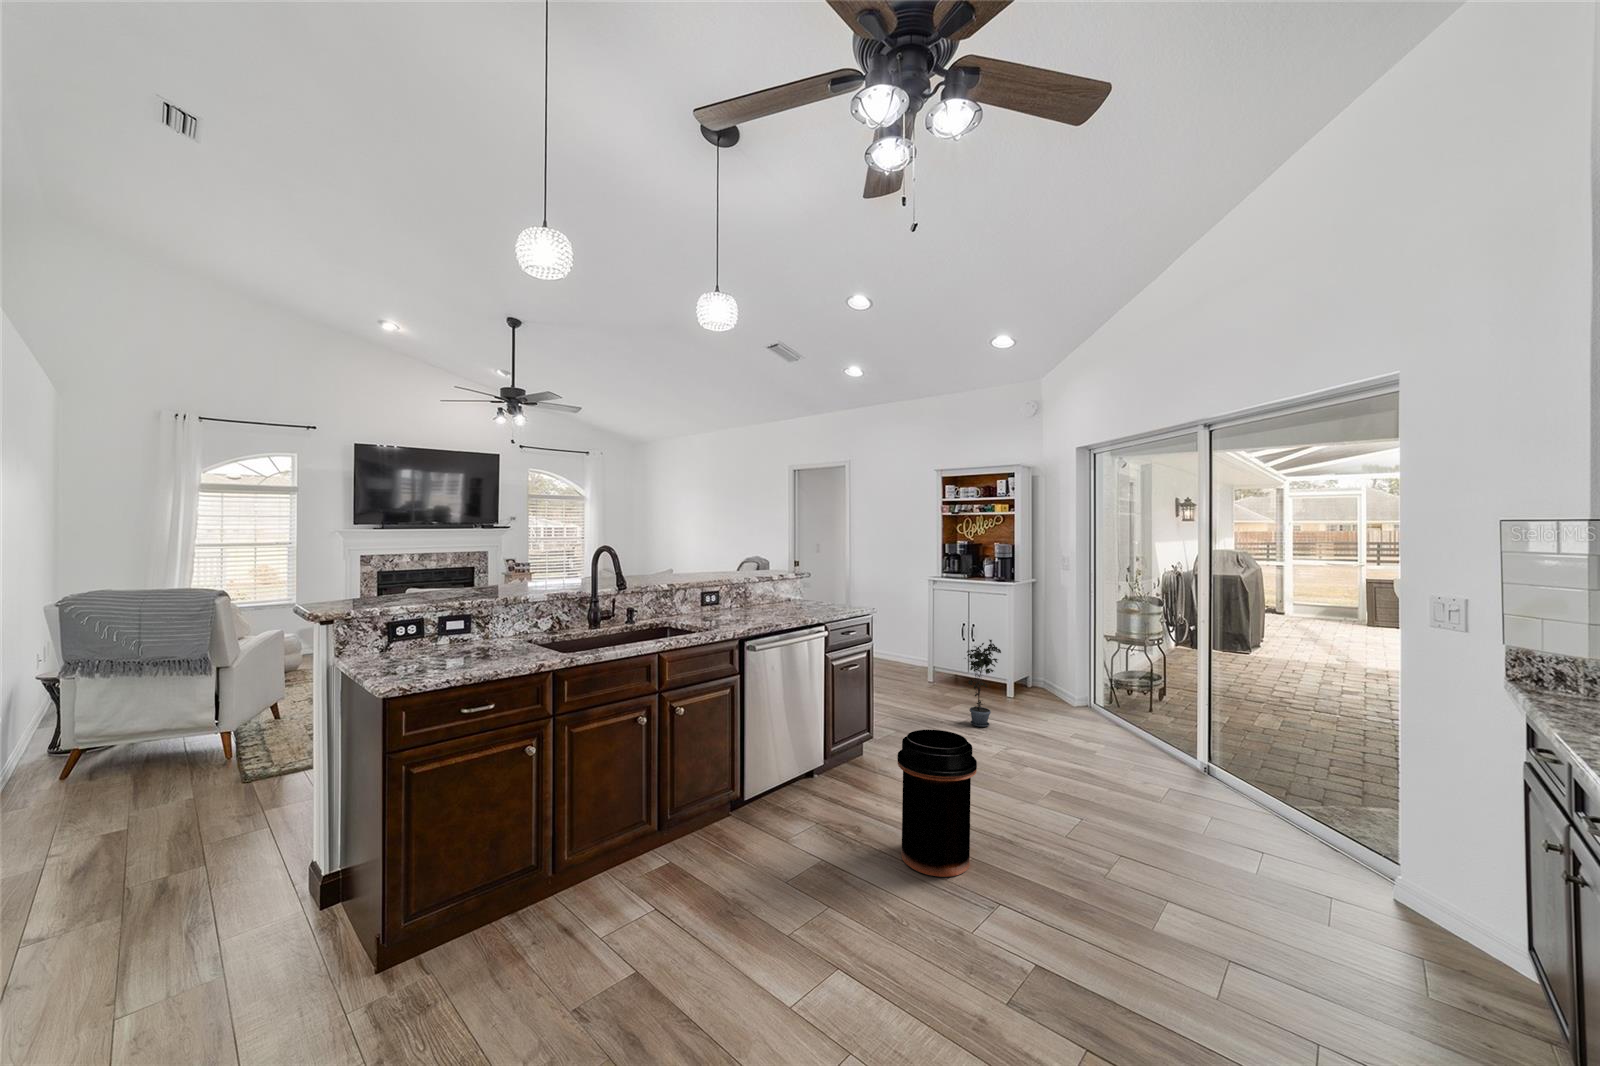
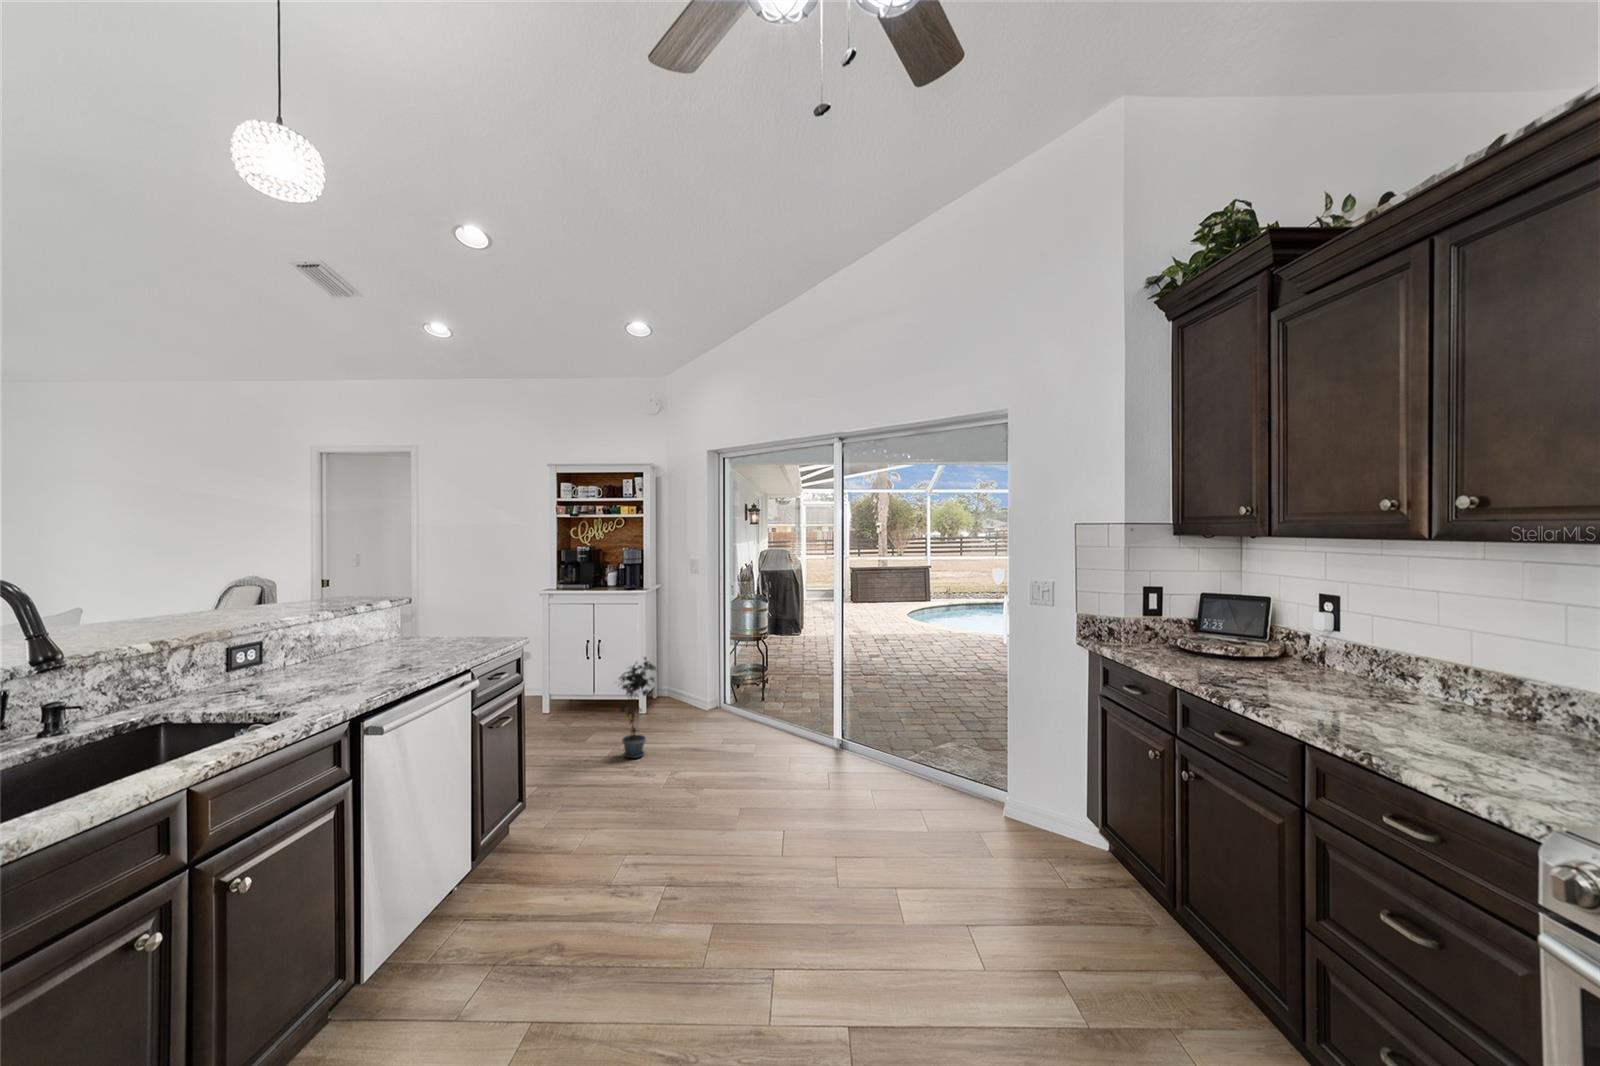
trash can: present [897,730,977,877] -> none [632,780,730,972]

